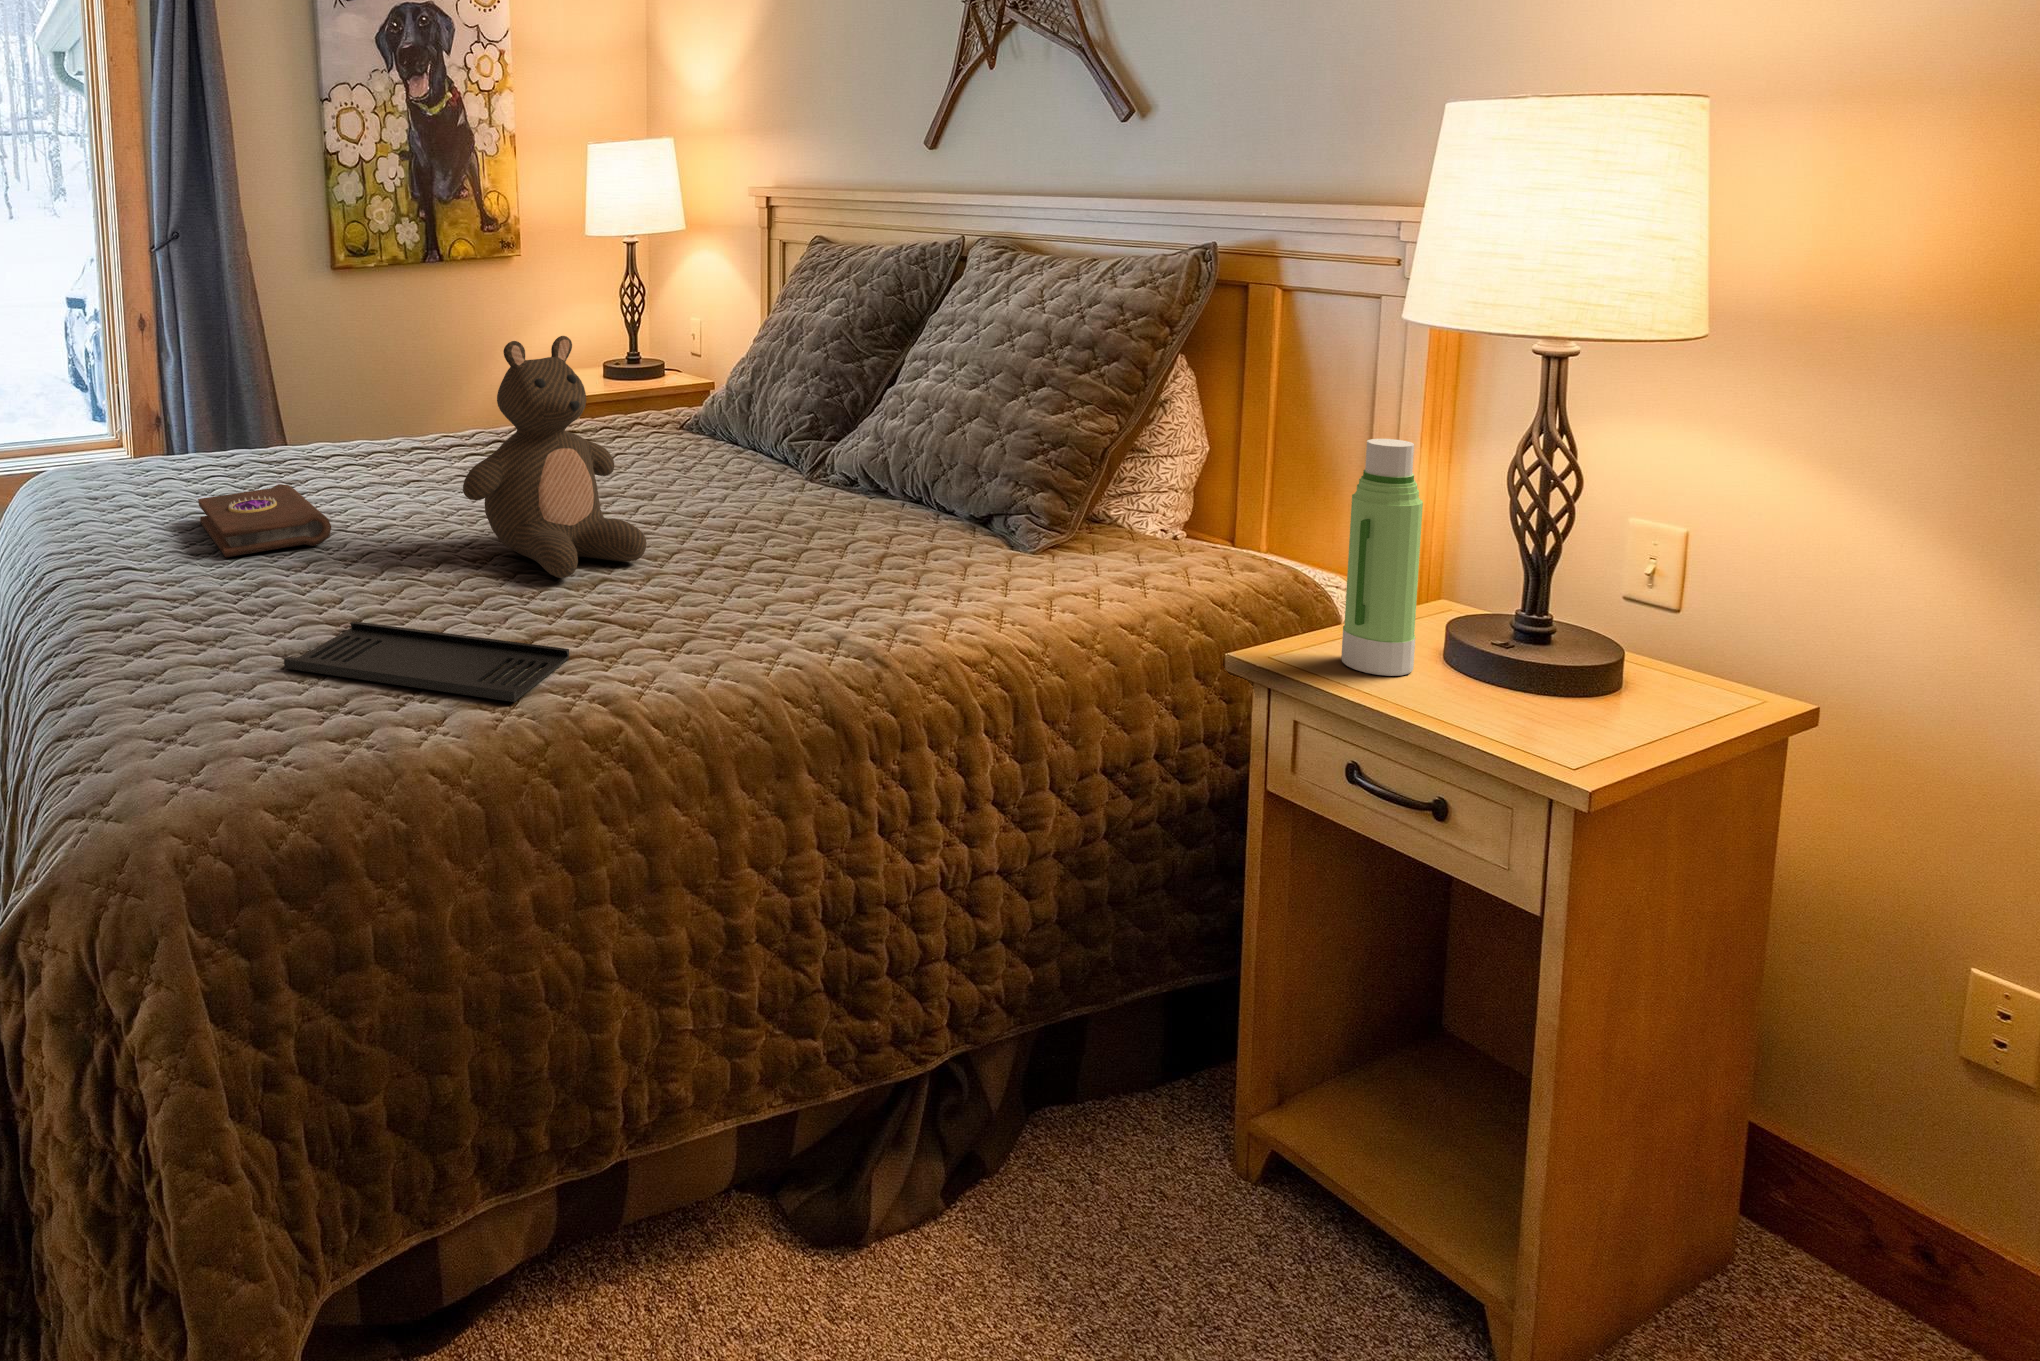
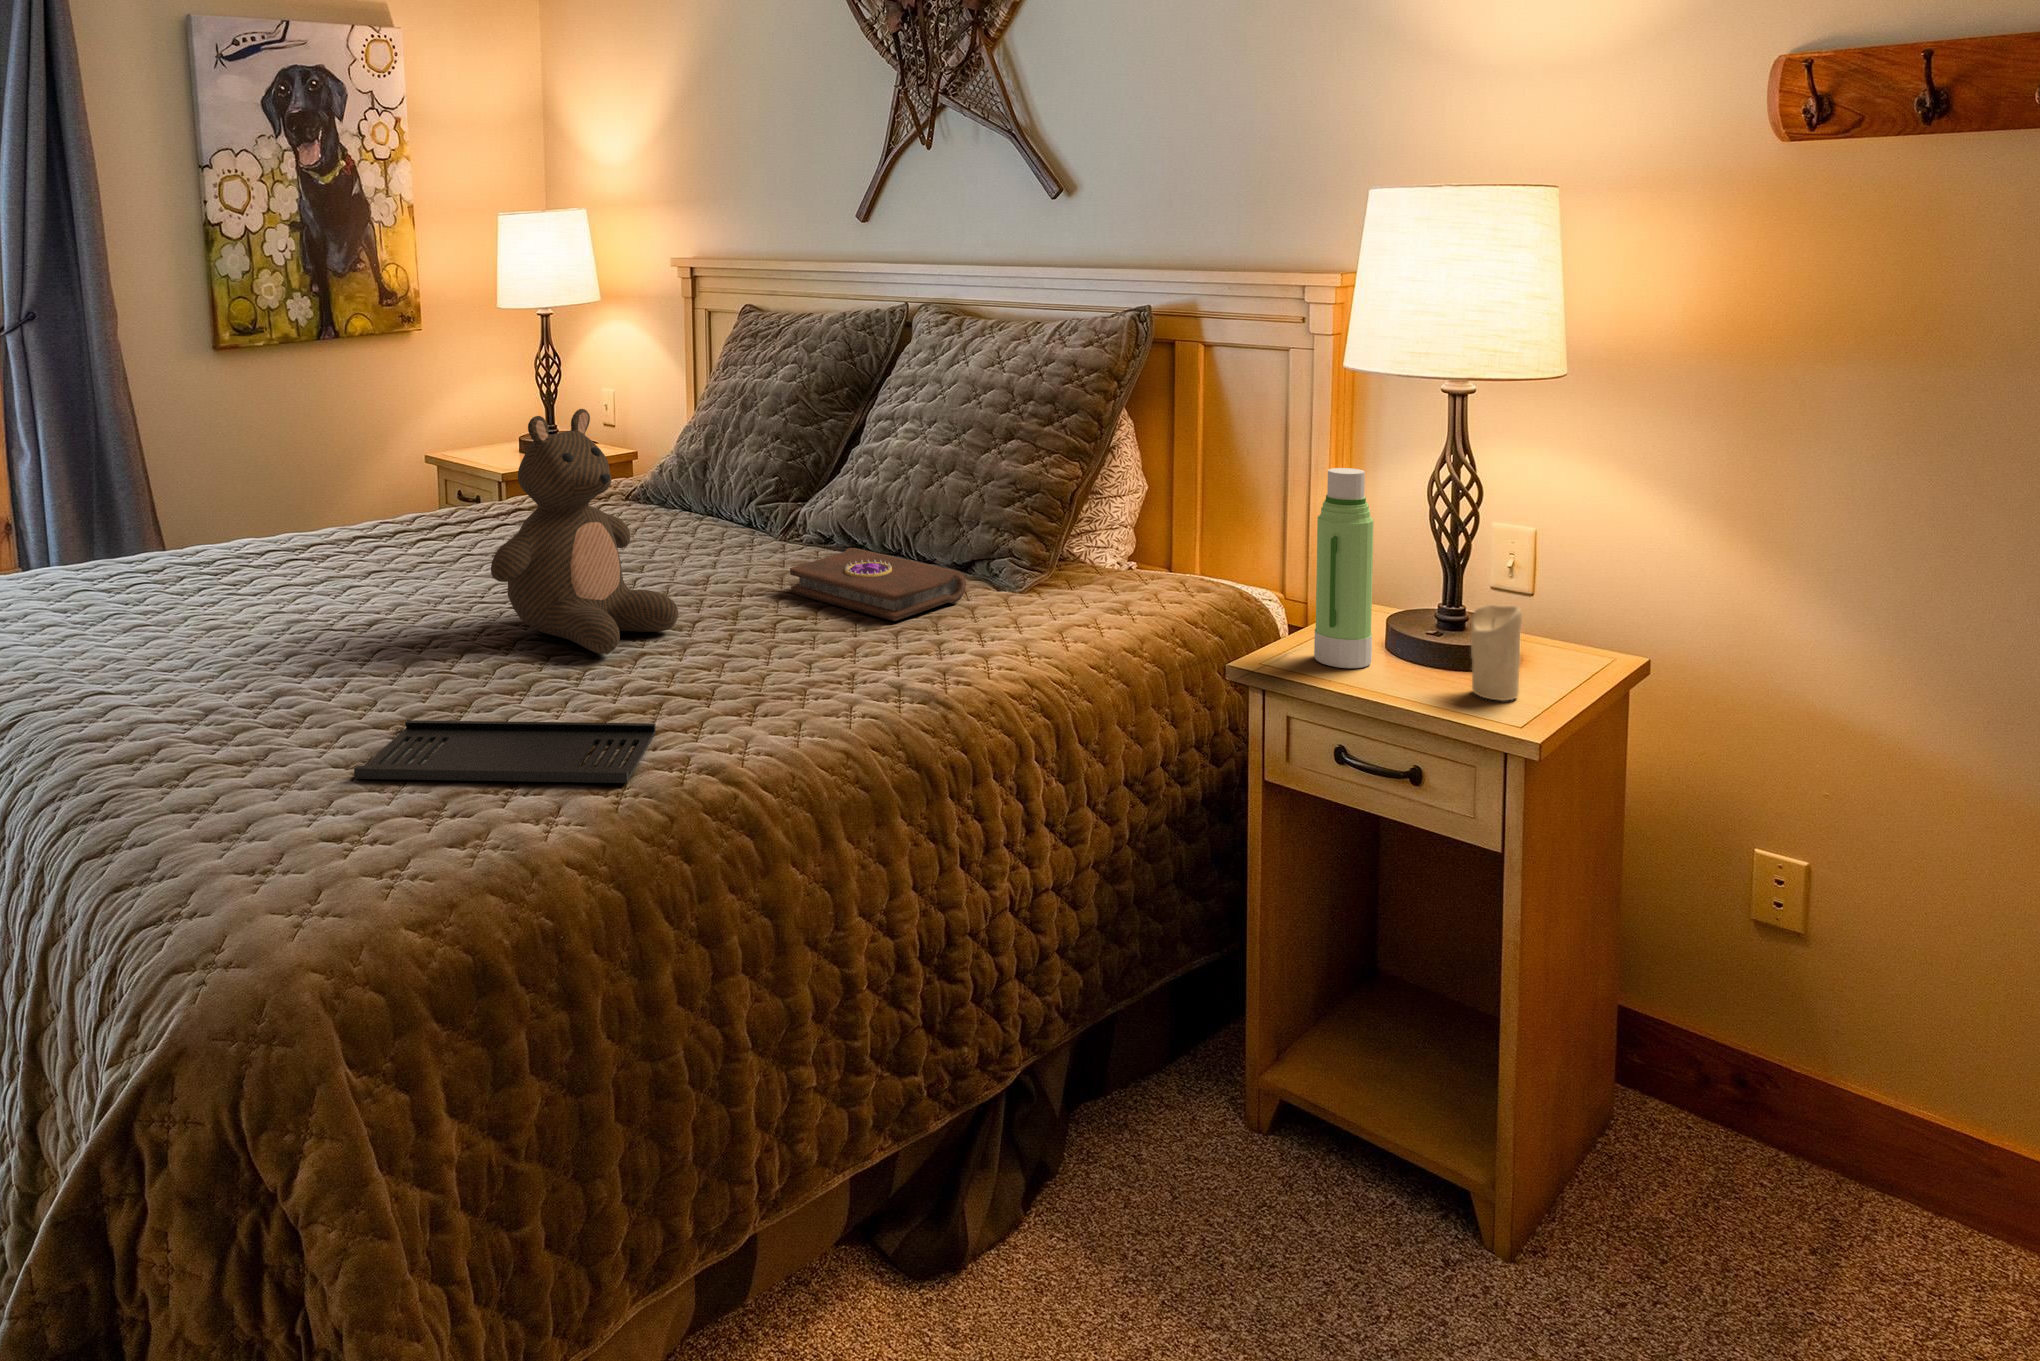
book: present [198,484,331,557] -> present [790,548,966,621]
candle: none [1524,616,1596,734] -> present [1471,605,1522,701]

